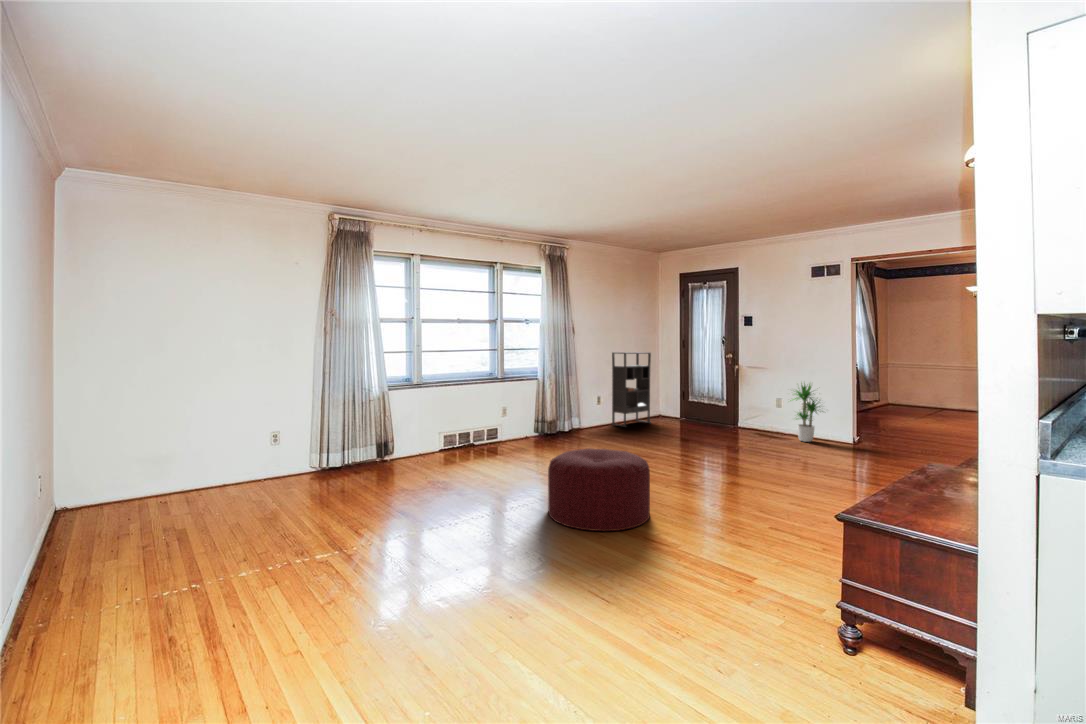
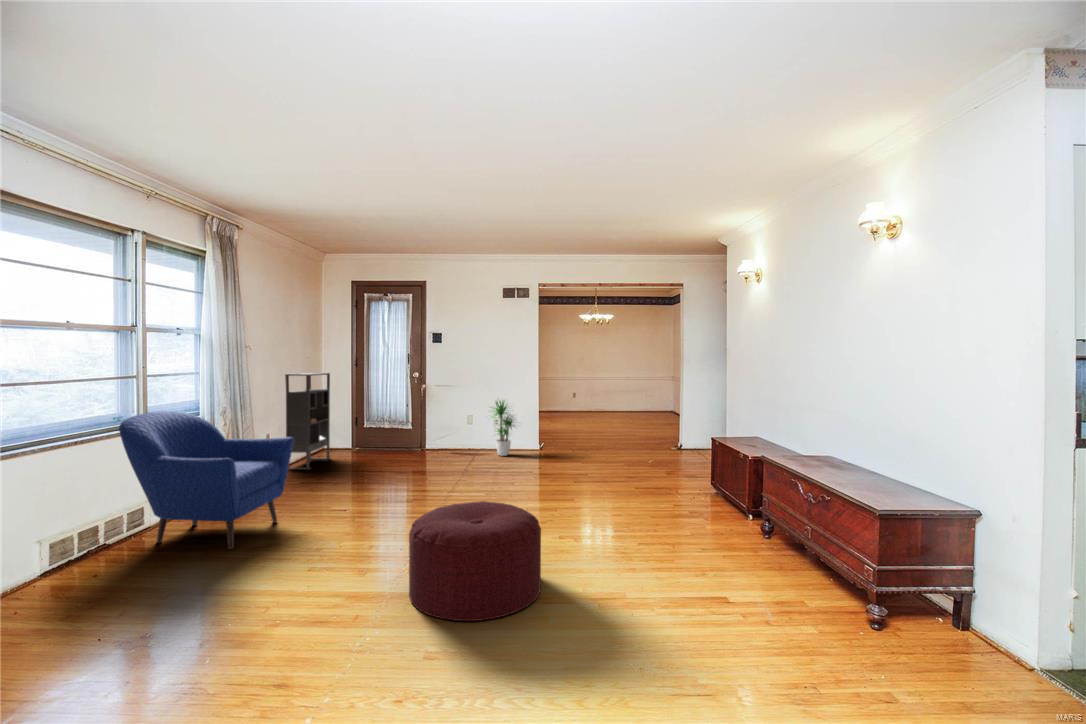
armchair: none [476,372,571,459] -> present [119,412,294,549]

